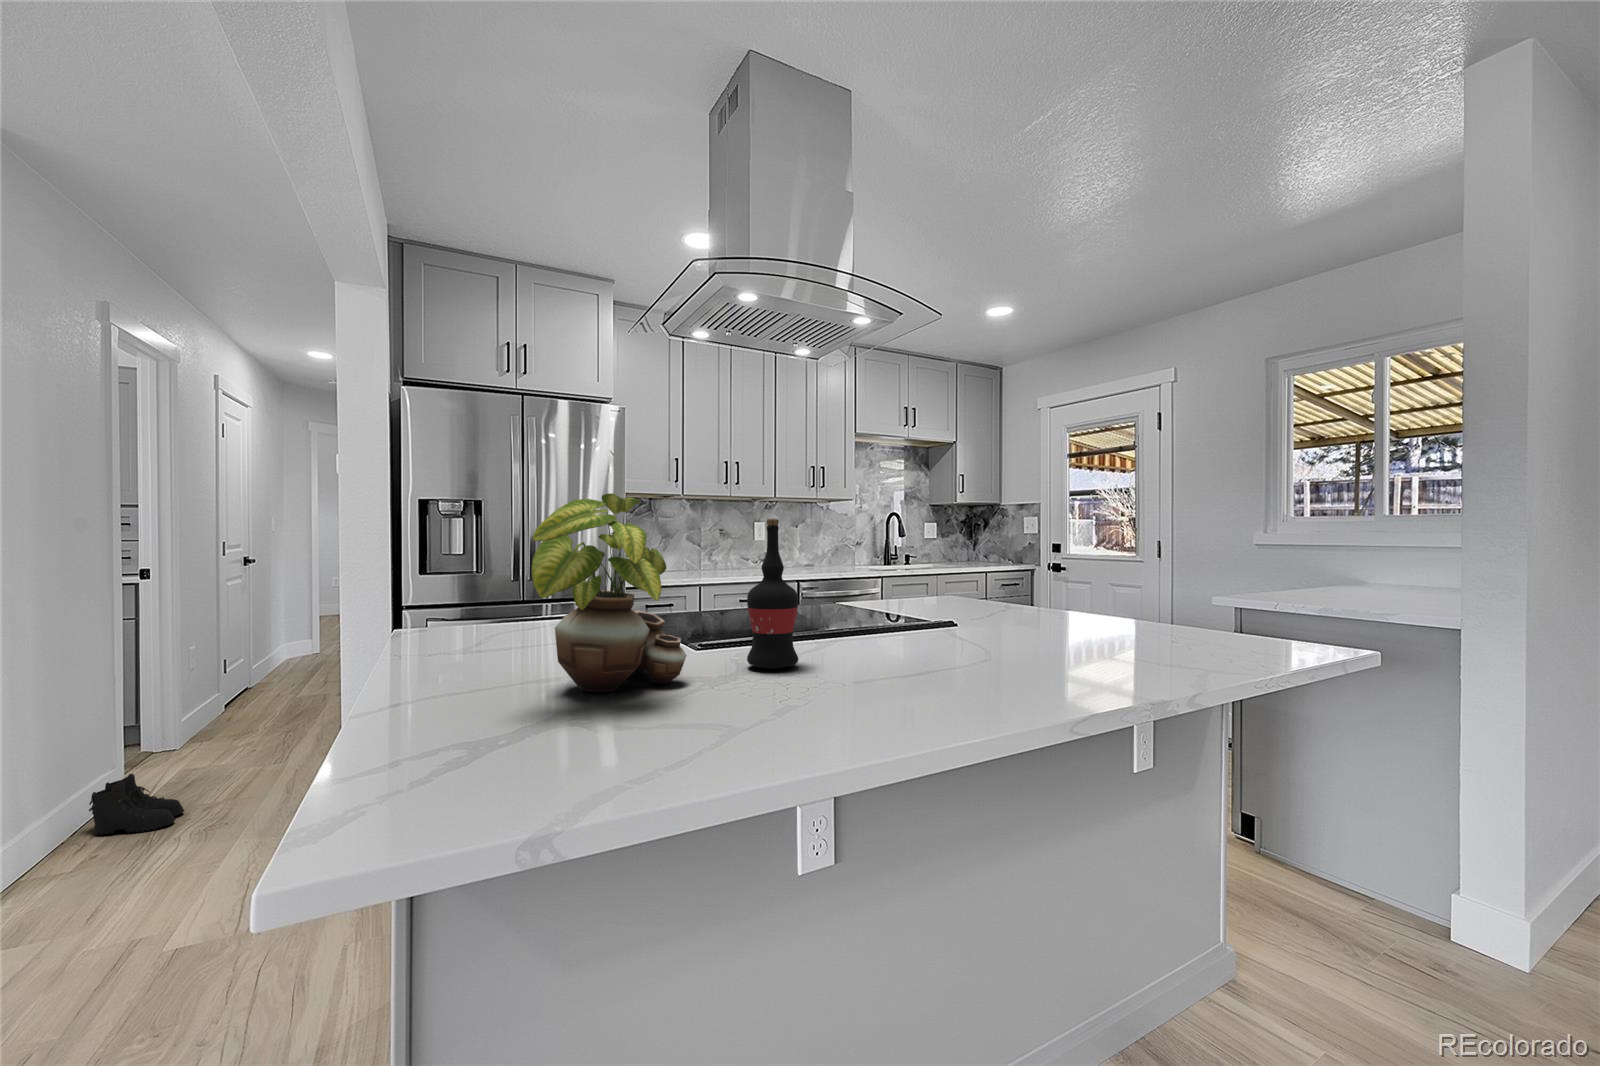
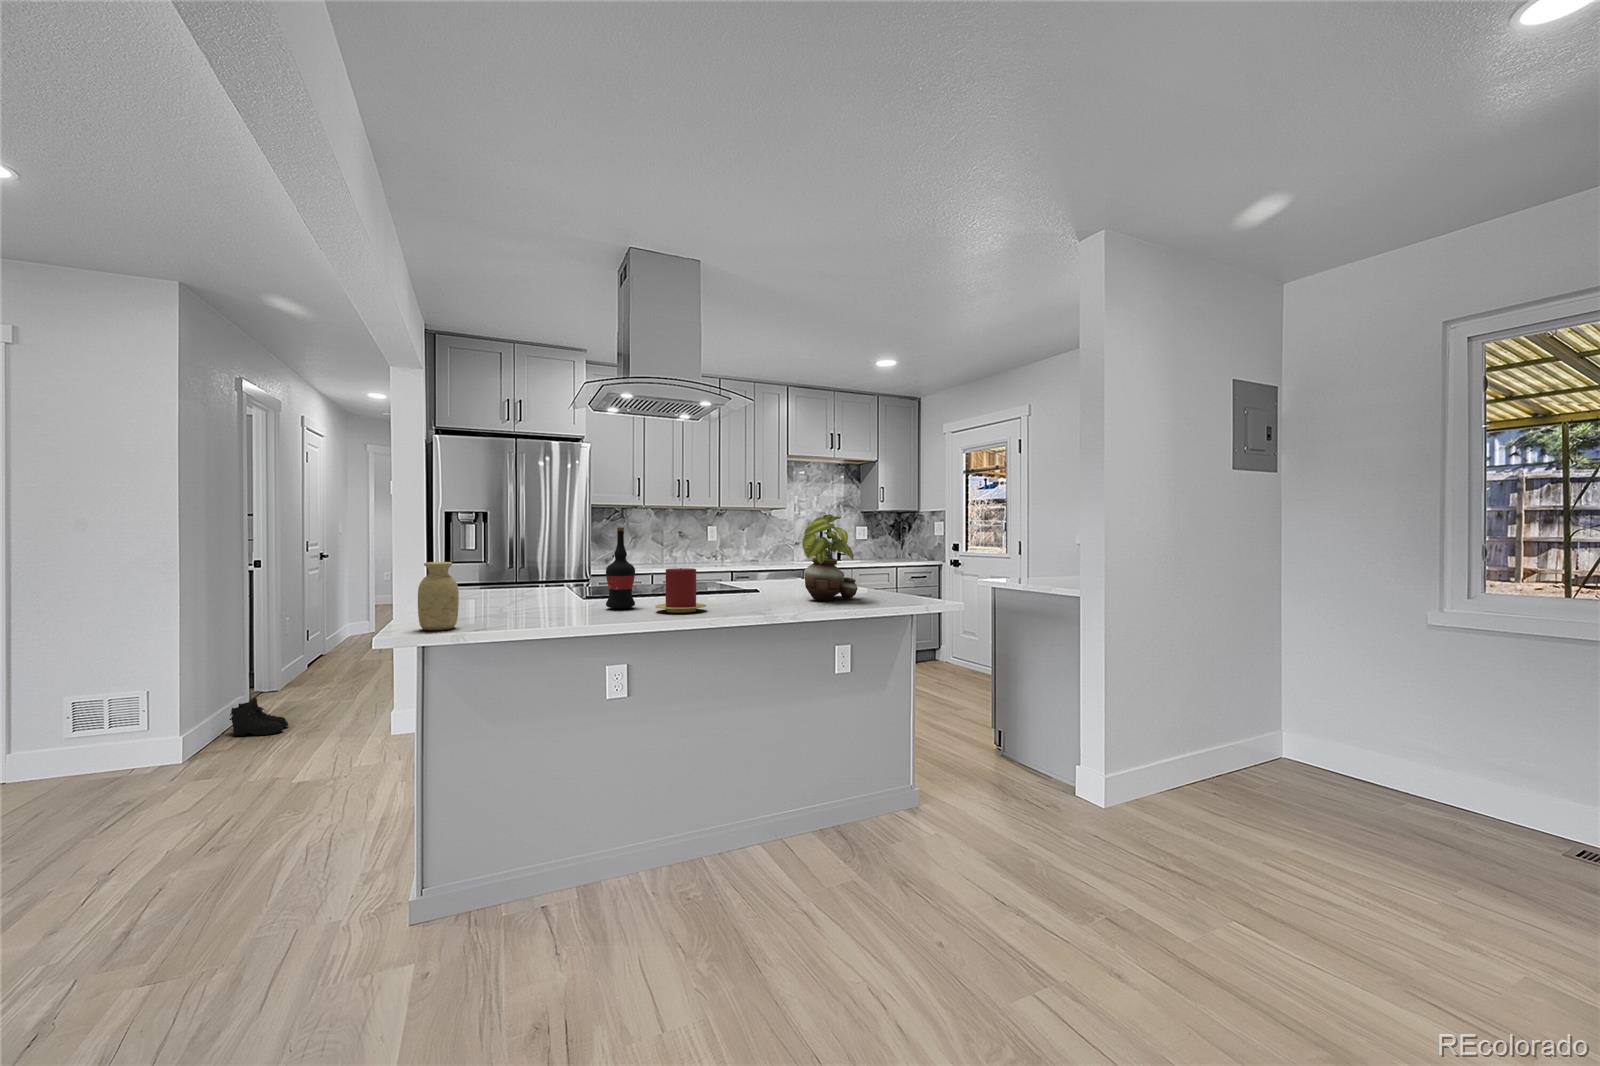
potted plant: present [532,493,686,692] -> present [802,515,858,601]
vase: none [407,593,498,755] -> present [418,562,459,630]
candle: none [849,594,944,679] -> present [655,568,706,613]

